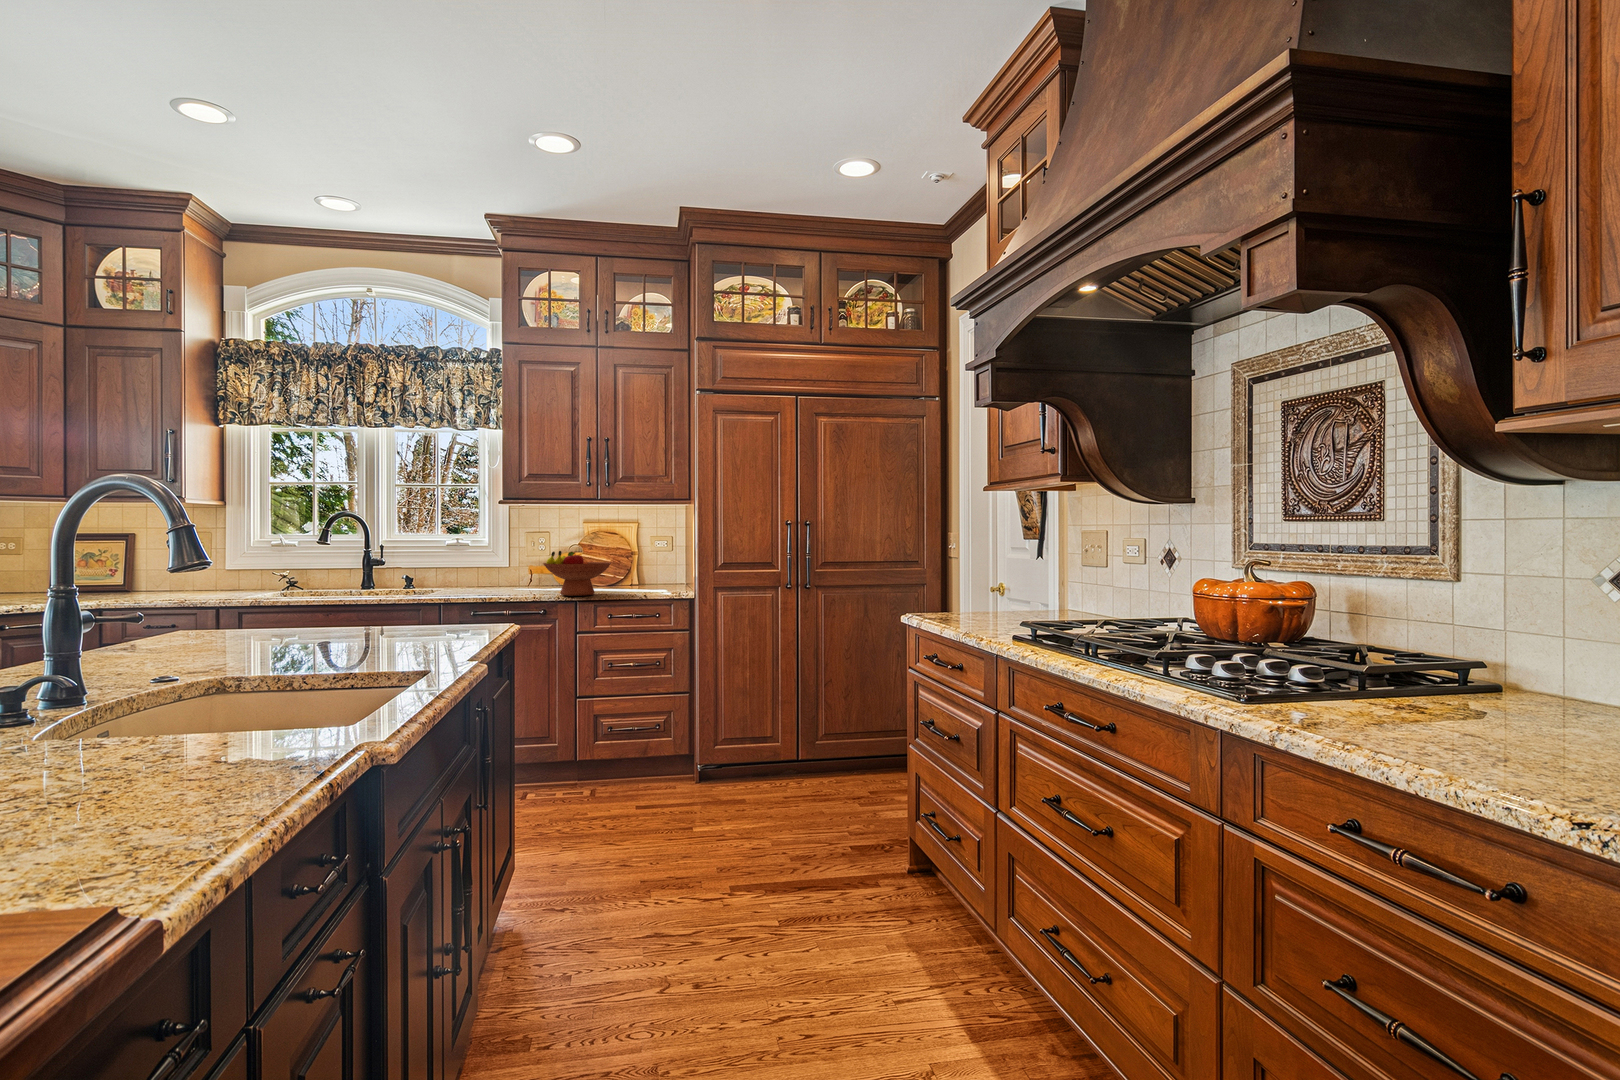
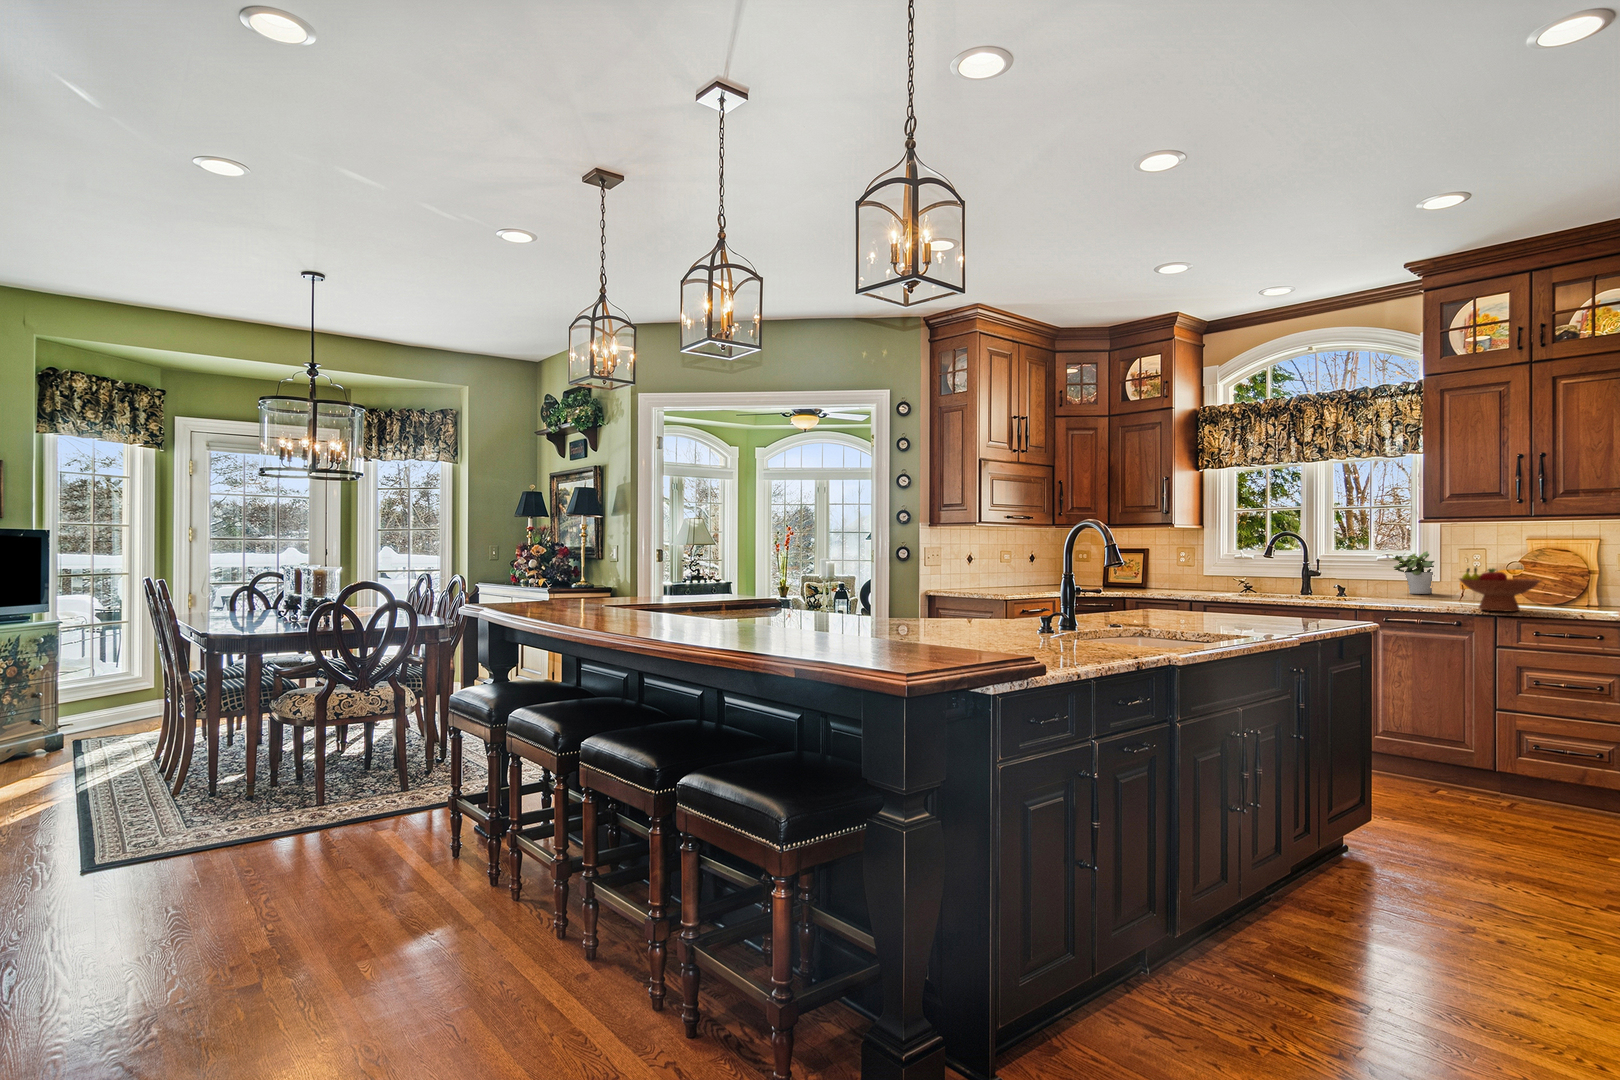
potted plant: none [460,536,505,583] -> present [1393,551,1435,594]

